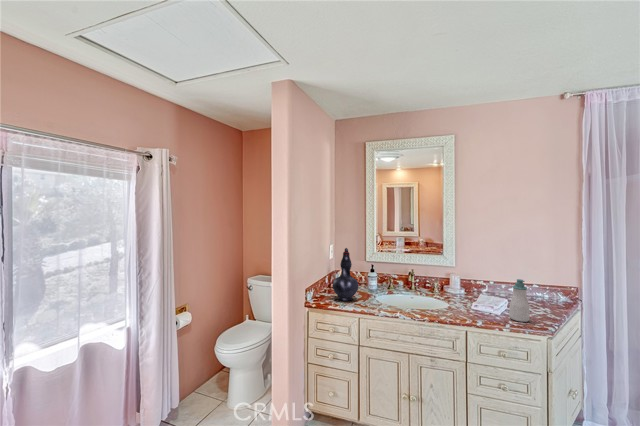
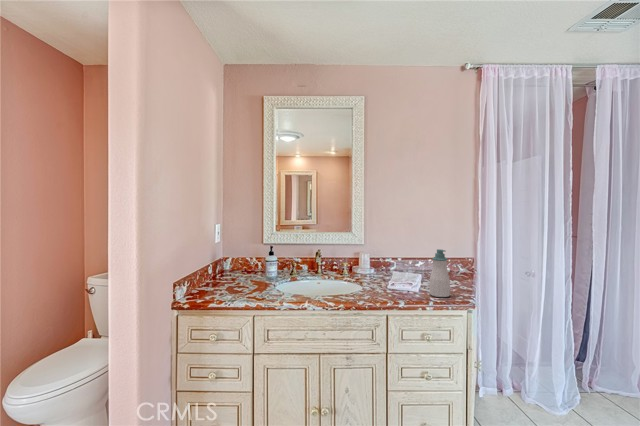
decorative vase: present [333,248,359,301] -> none [216,223,252,294]

